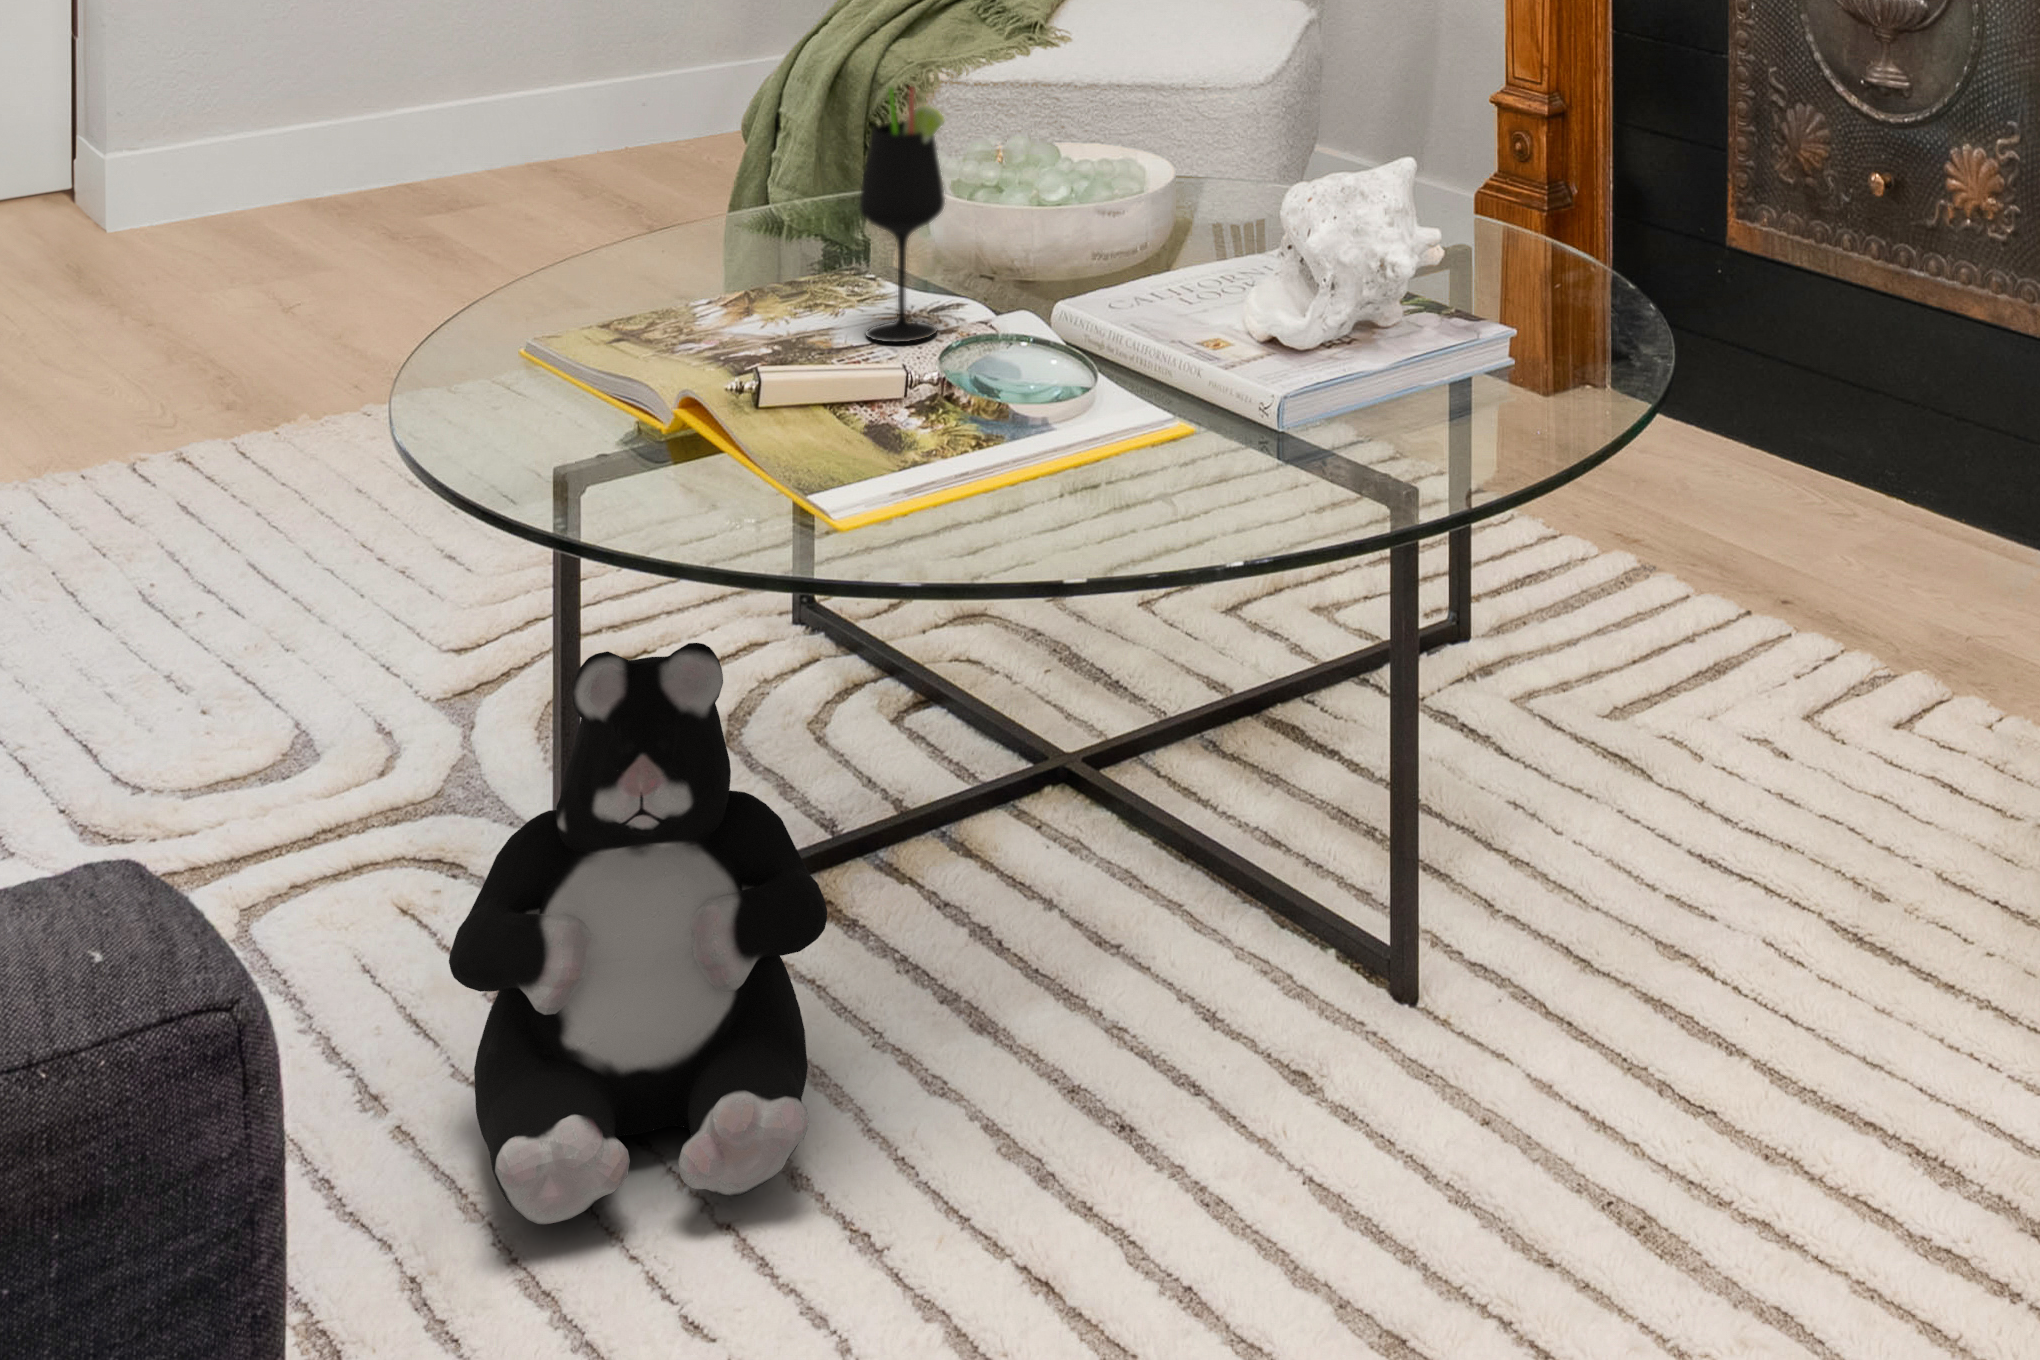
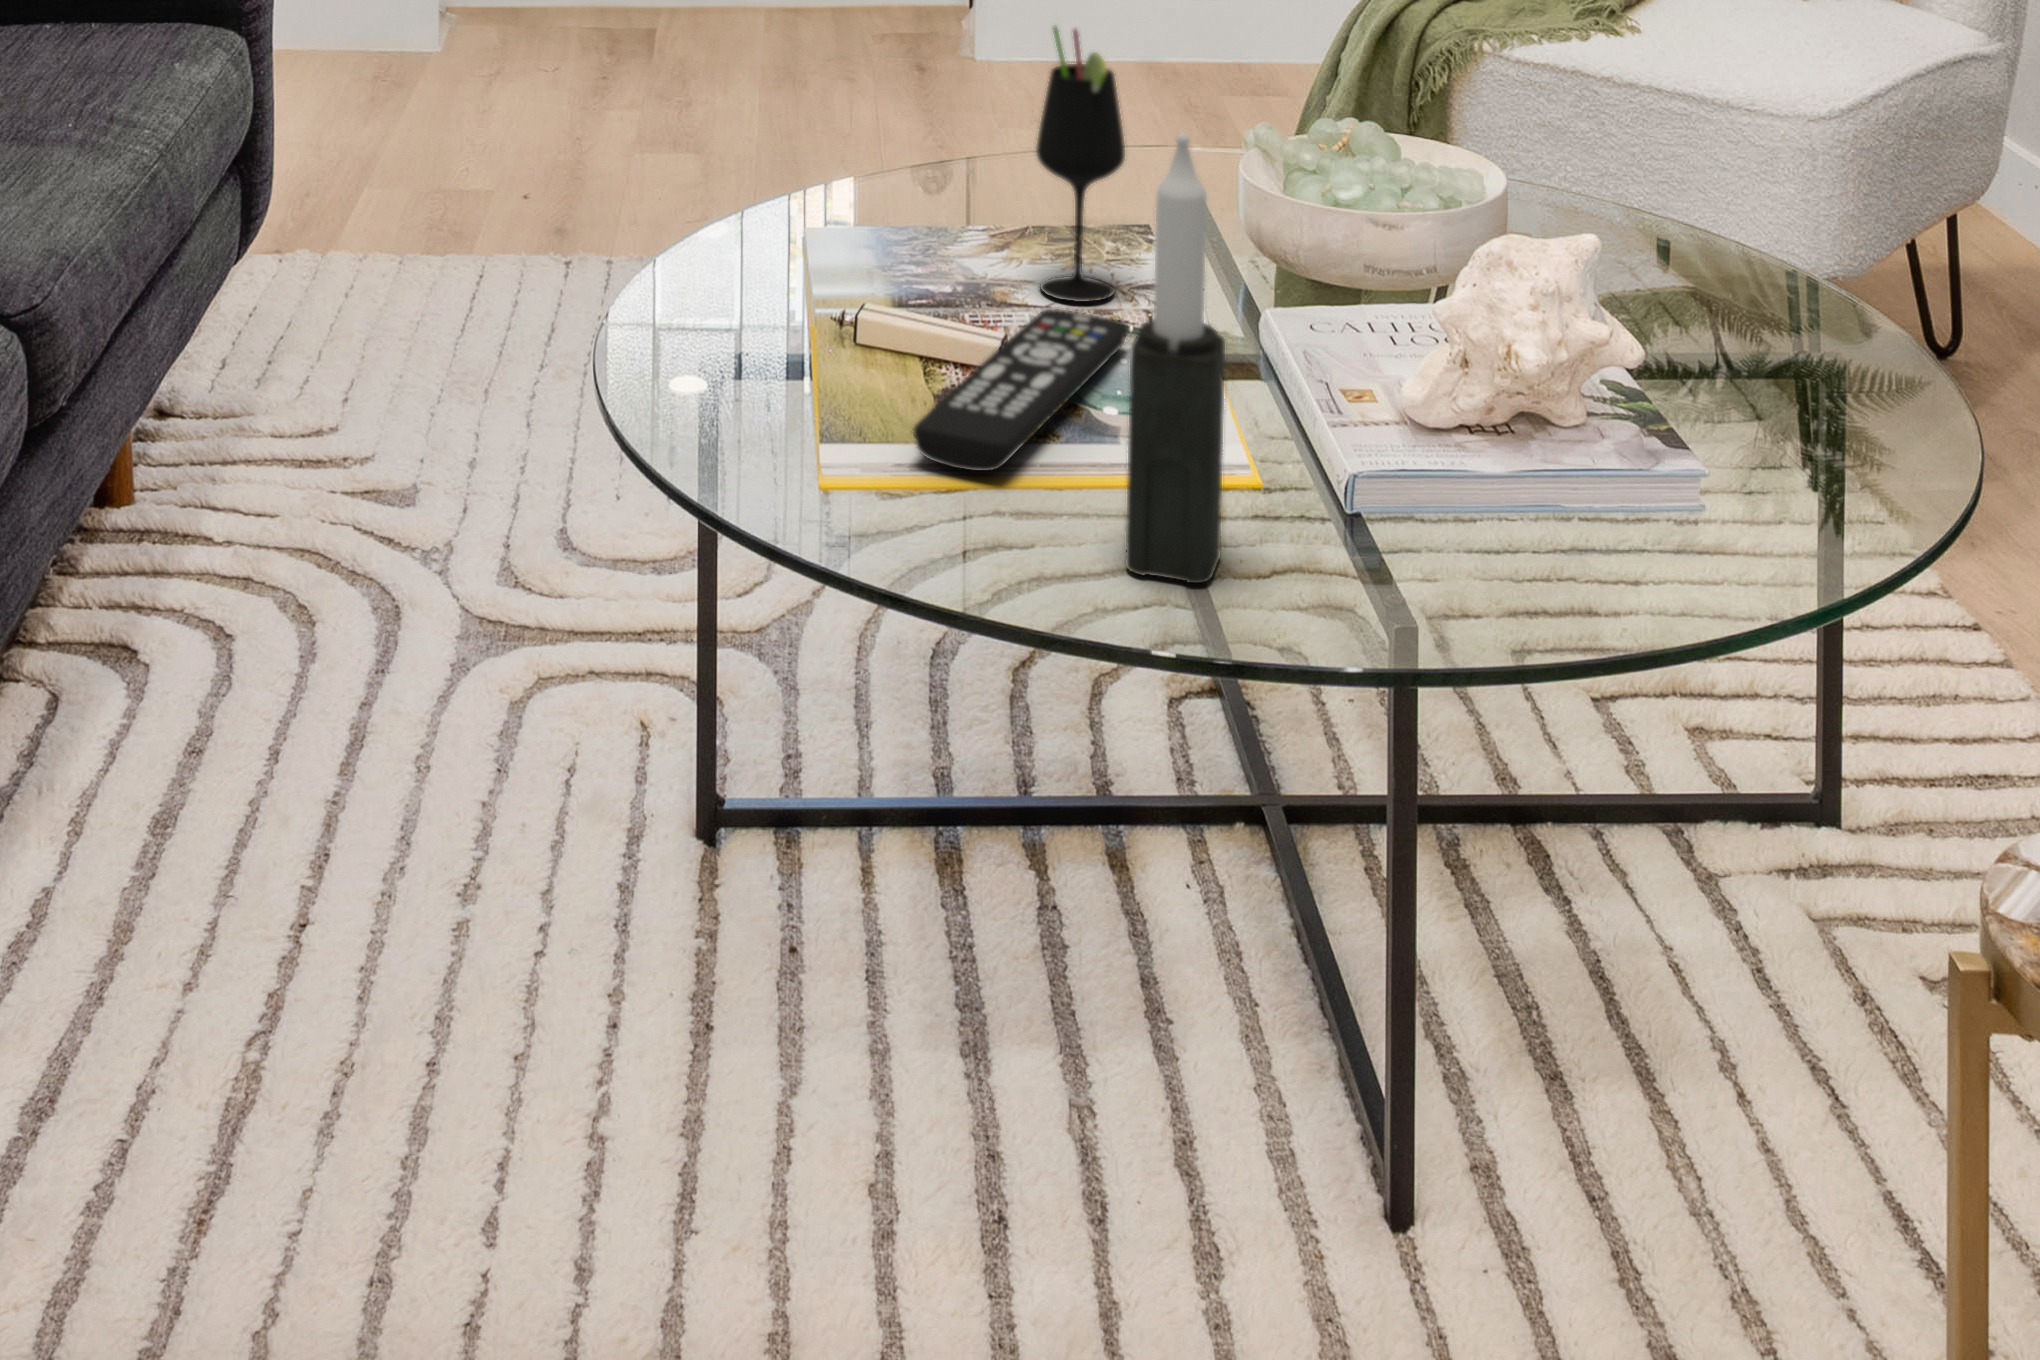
candle: none [1179,128,1264,507] -> present [1126,132,1225,583]
remote control: none [917,340,1033,477] -> present [913,309,1128,471]
plush toy: present [449,643,827,1225] -> none [386,541,800,1158]

